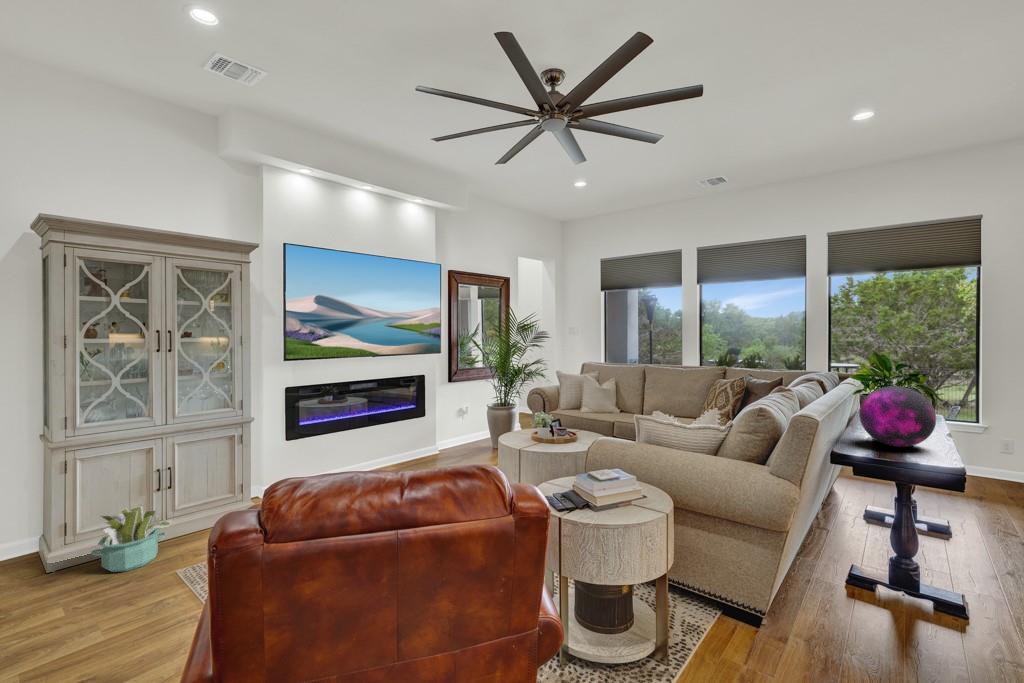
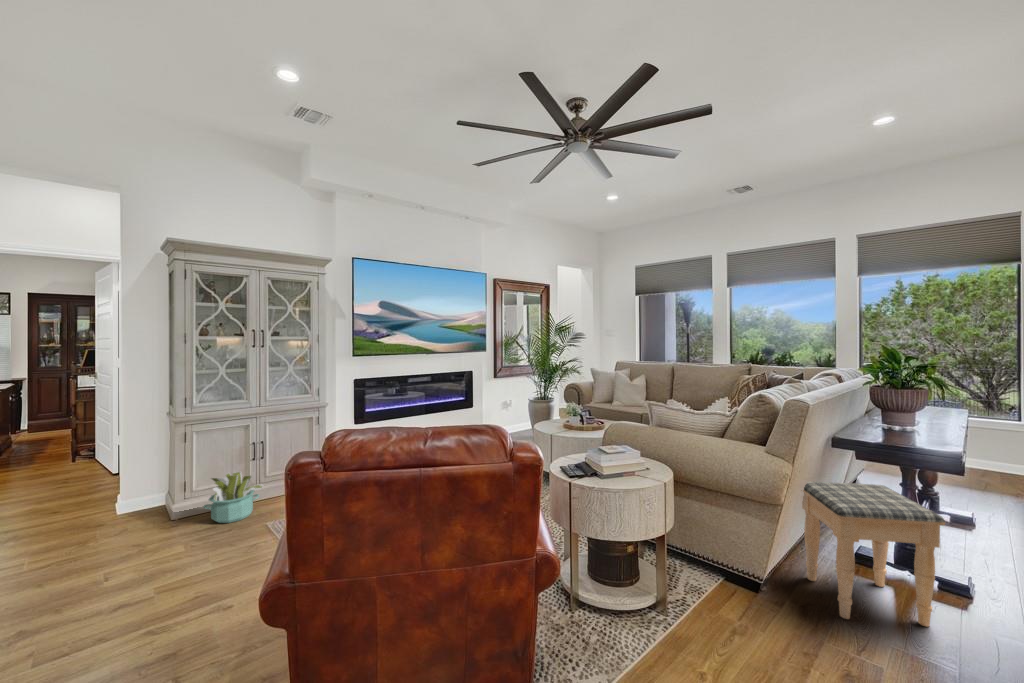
decorative orb: present [859,386,936,447] -> none [865,377,940,434]
footstool: none [797,501,955,656] -> present [802,481,945,627]

